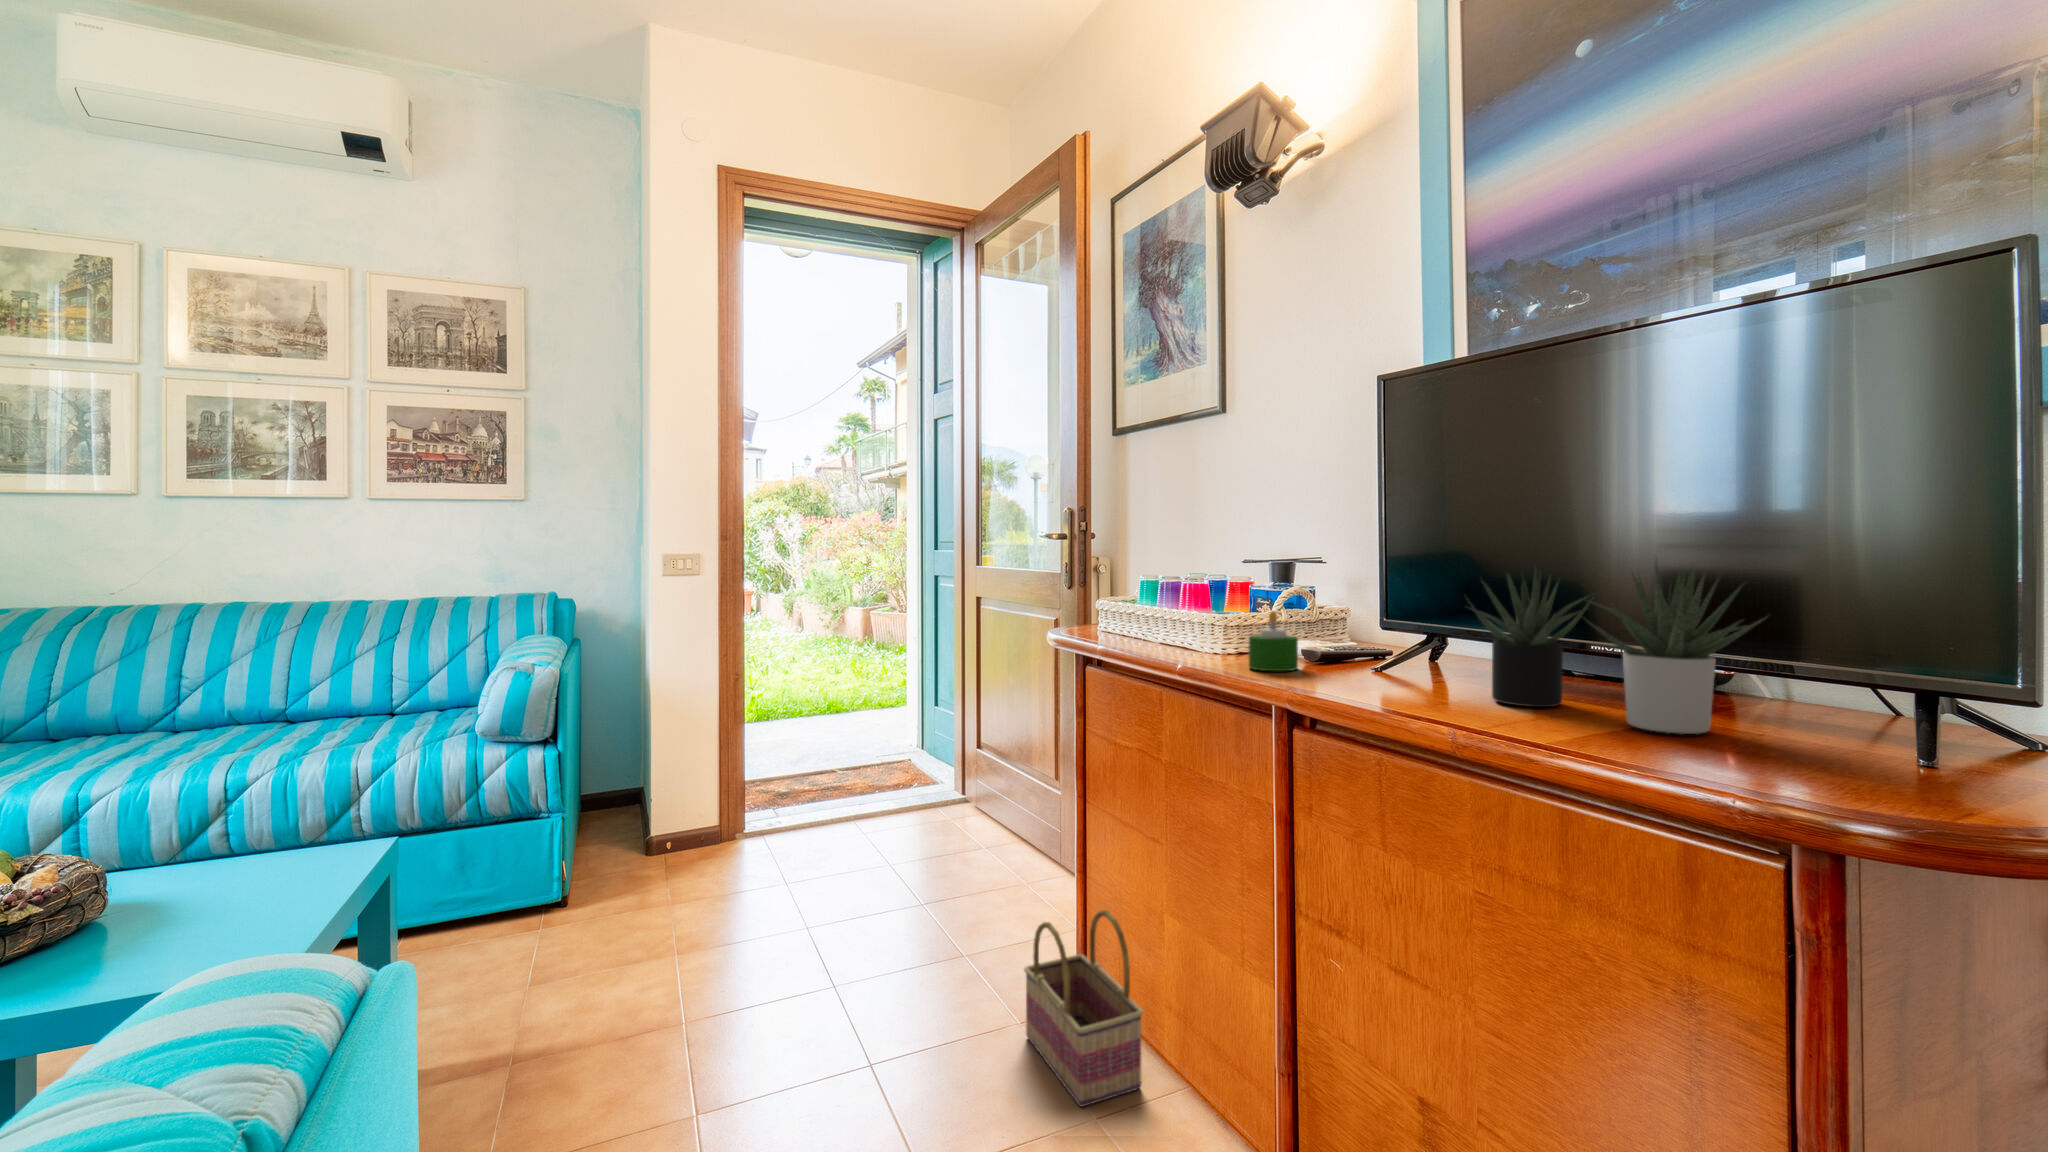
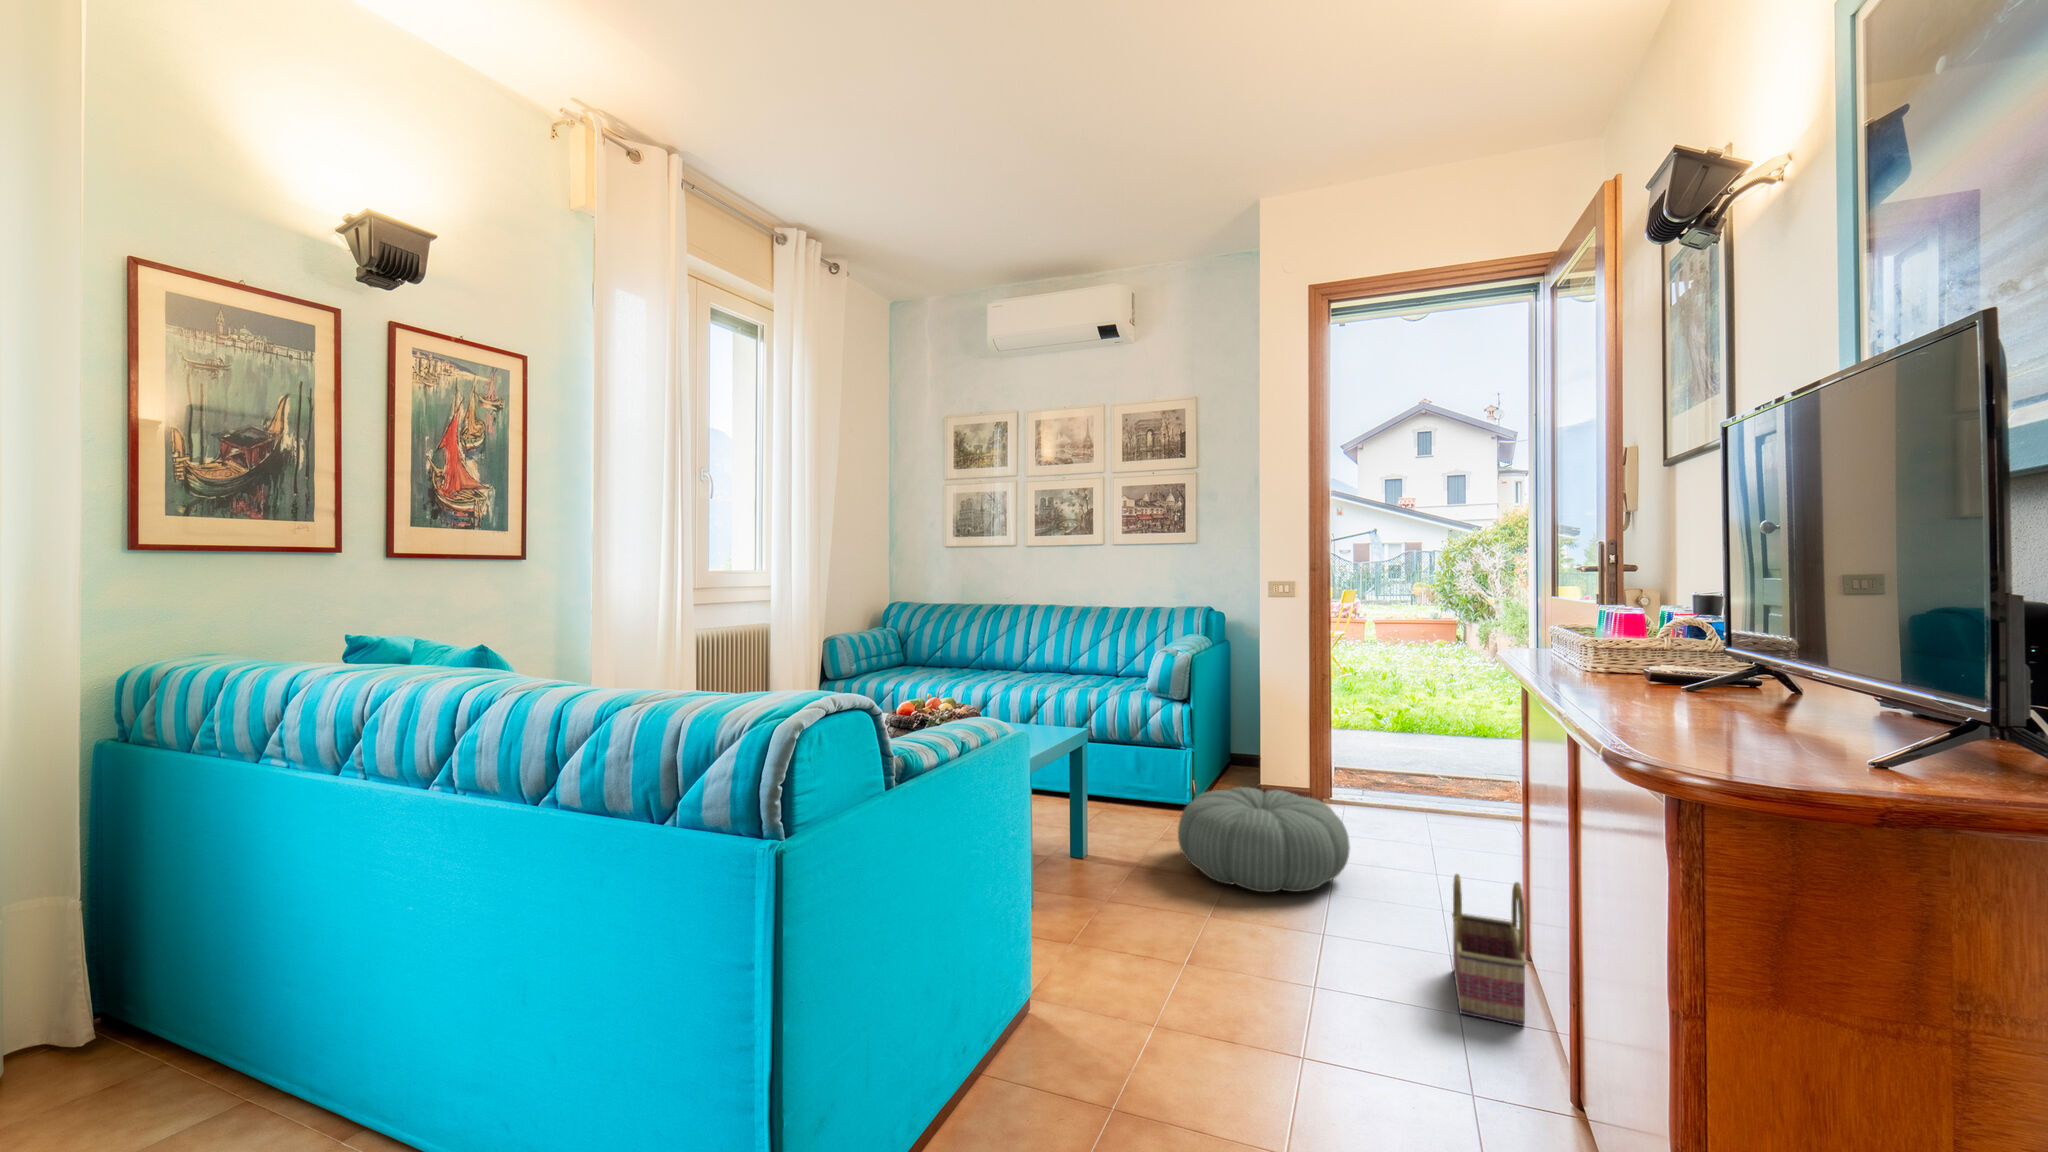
succulent plant: present [1471,562,1767,734] -> none [1677,596,1856,741]
candle: present [1249,612,1298,671] -> none [1590,637,1640,688]
pouf: none [585,848,842,1028] -> present [1178,787,1350,892]

